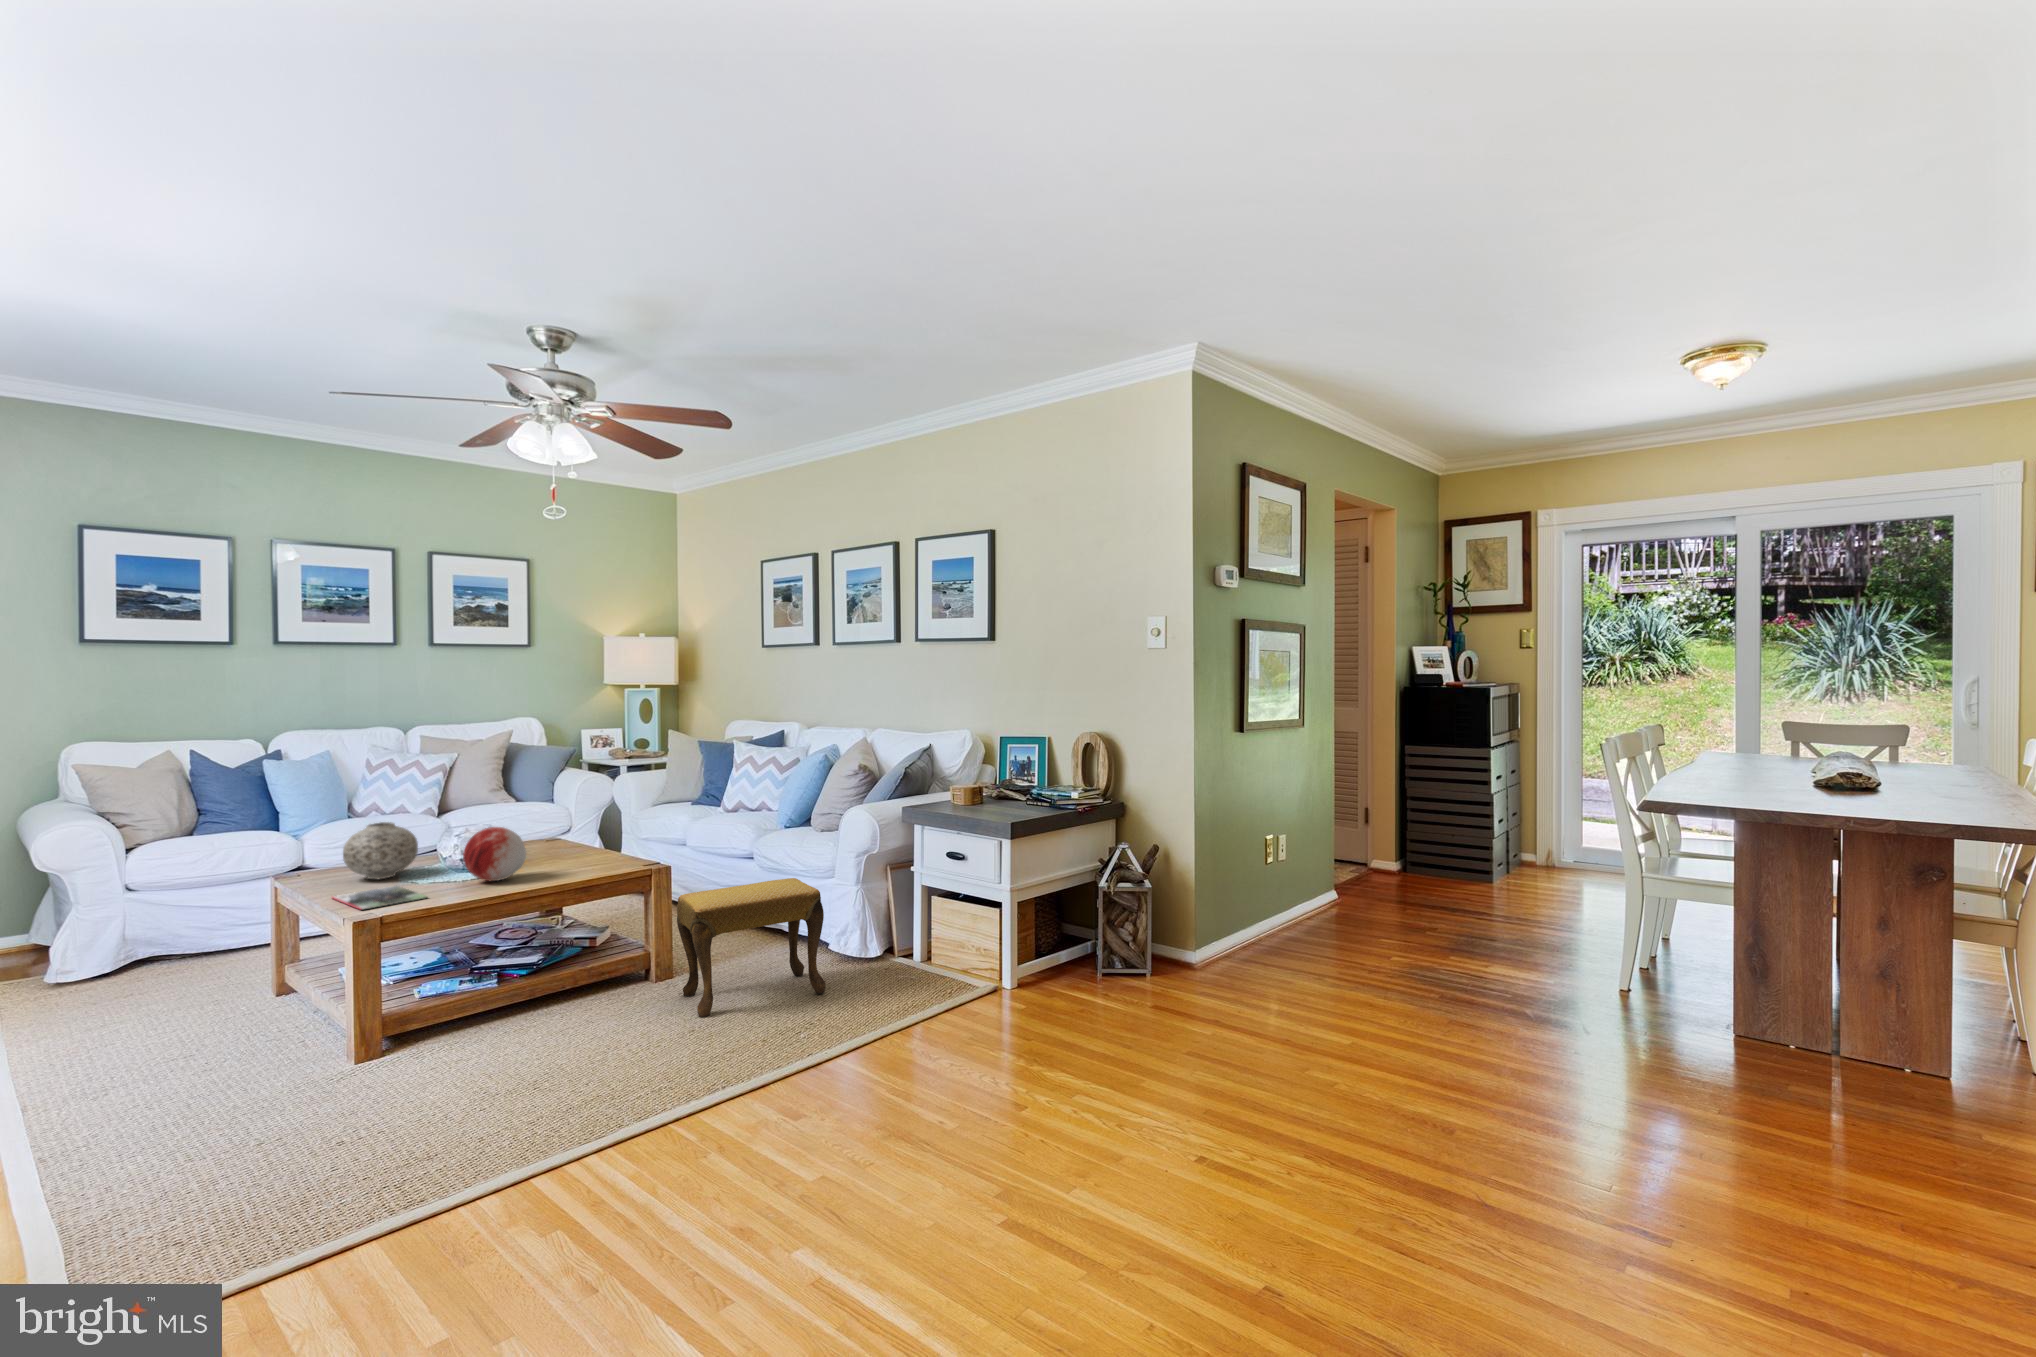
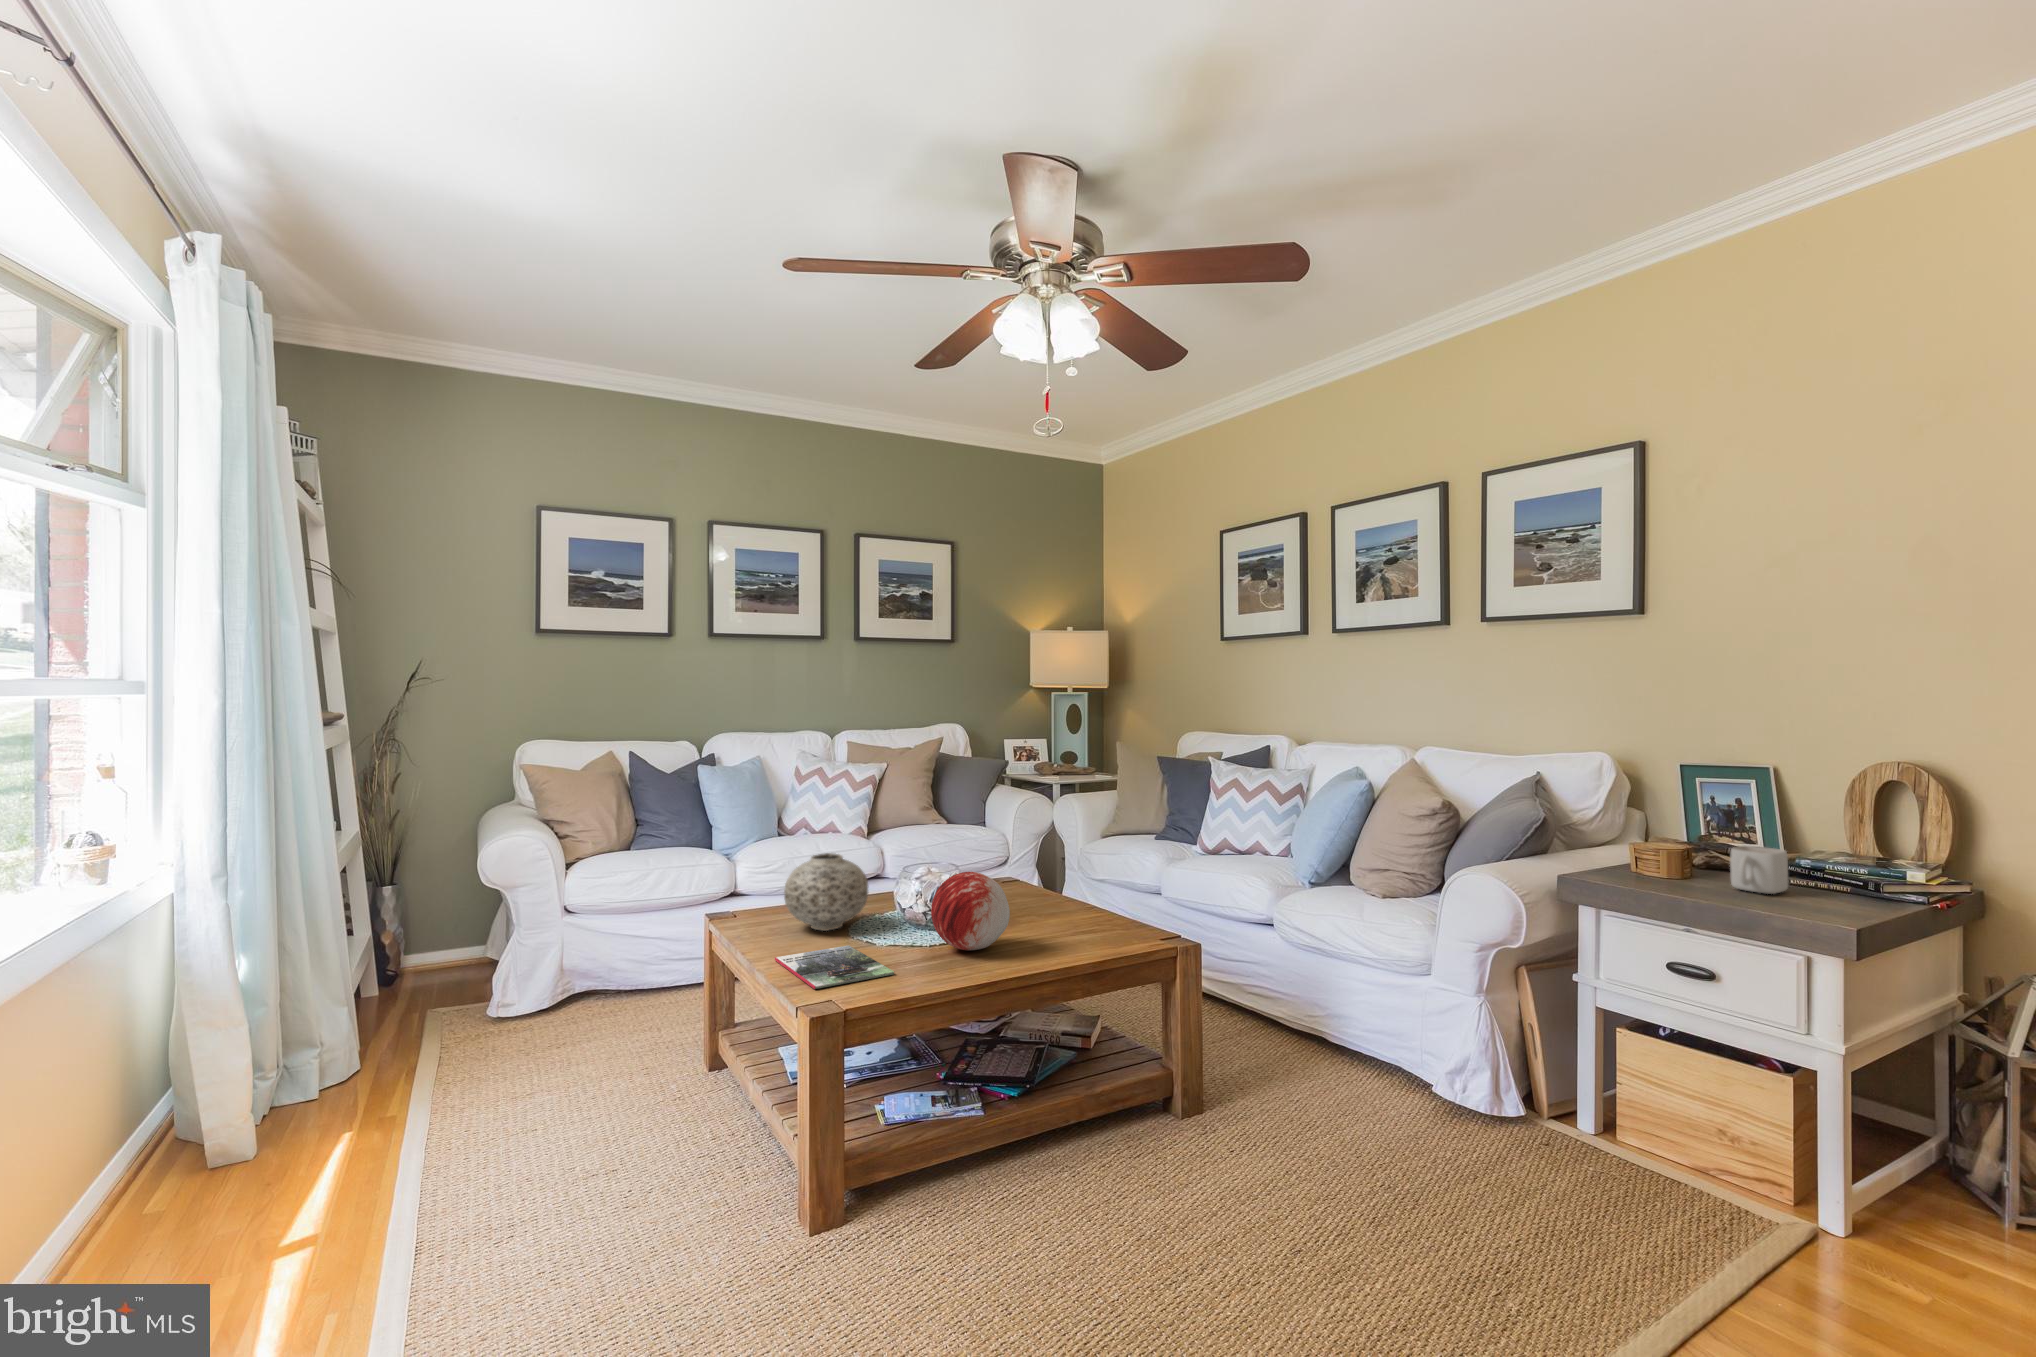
mug: none [984,783,1014,809] -> present [1730,846,1788,894]
footstool: present [677,878,825,1017] -> none [1228,981,1482,1217]

